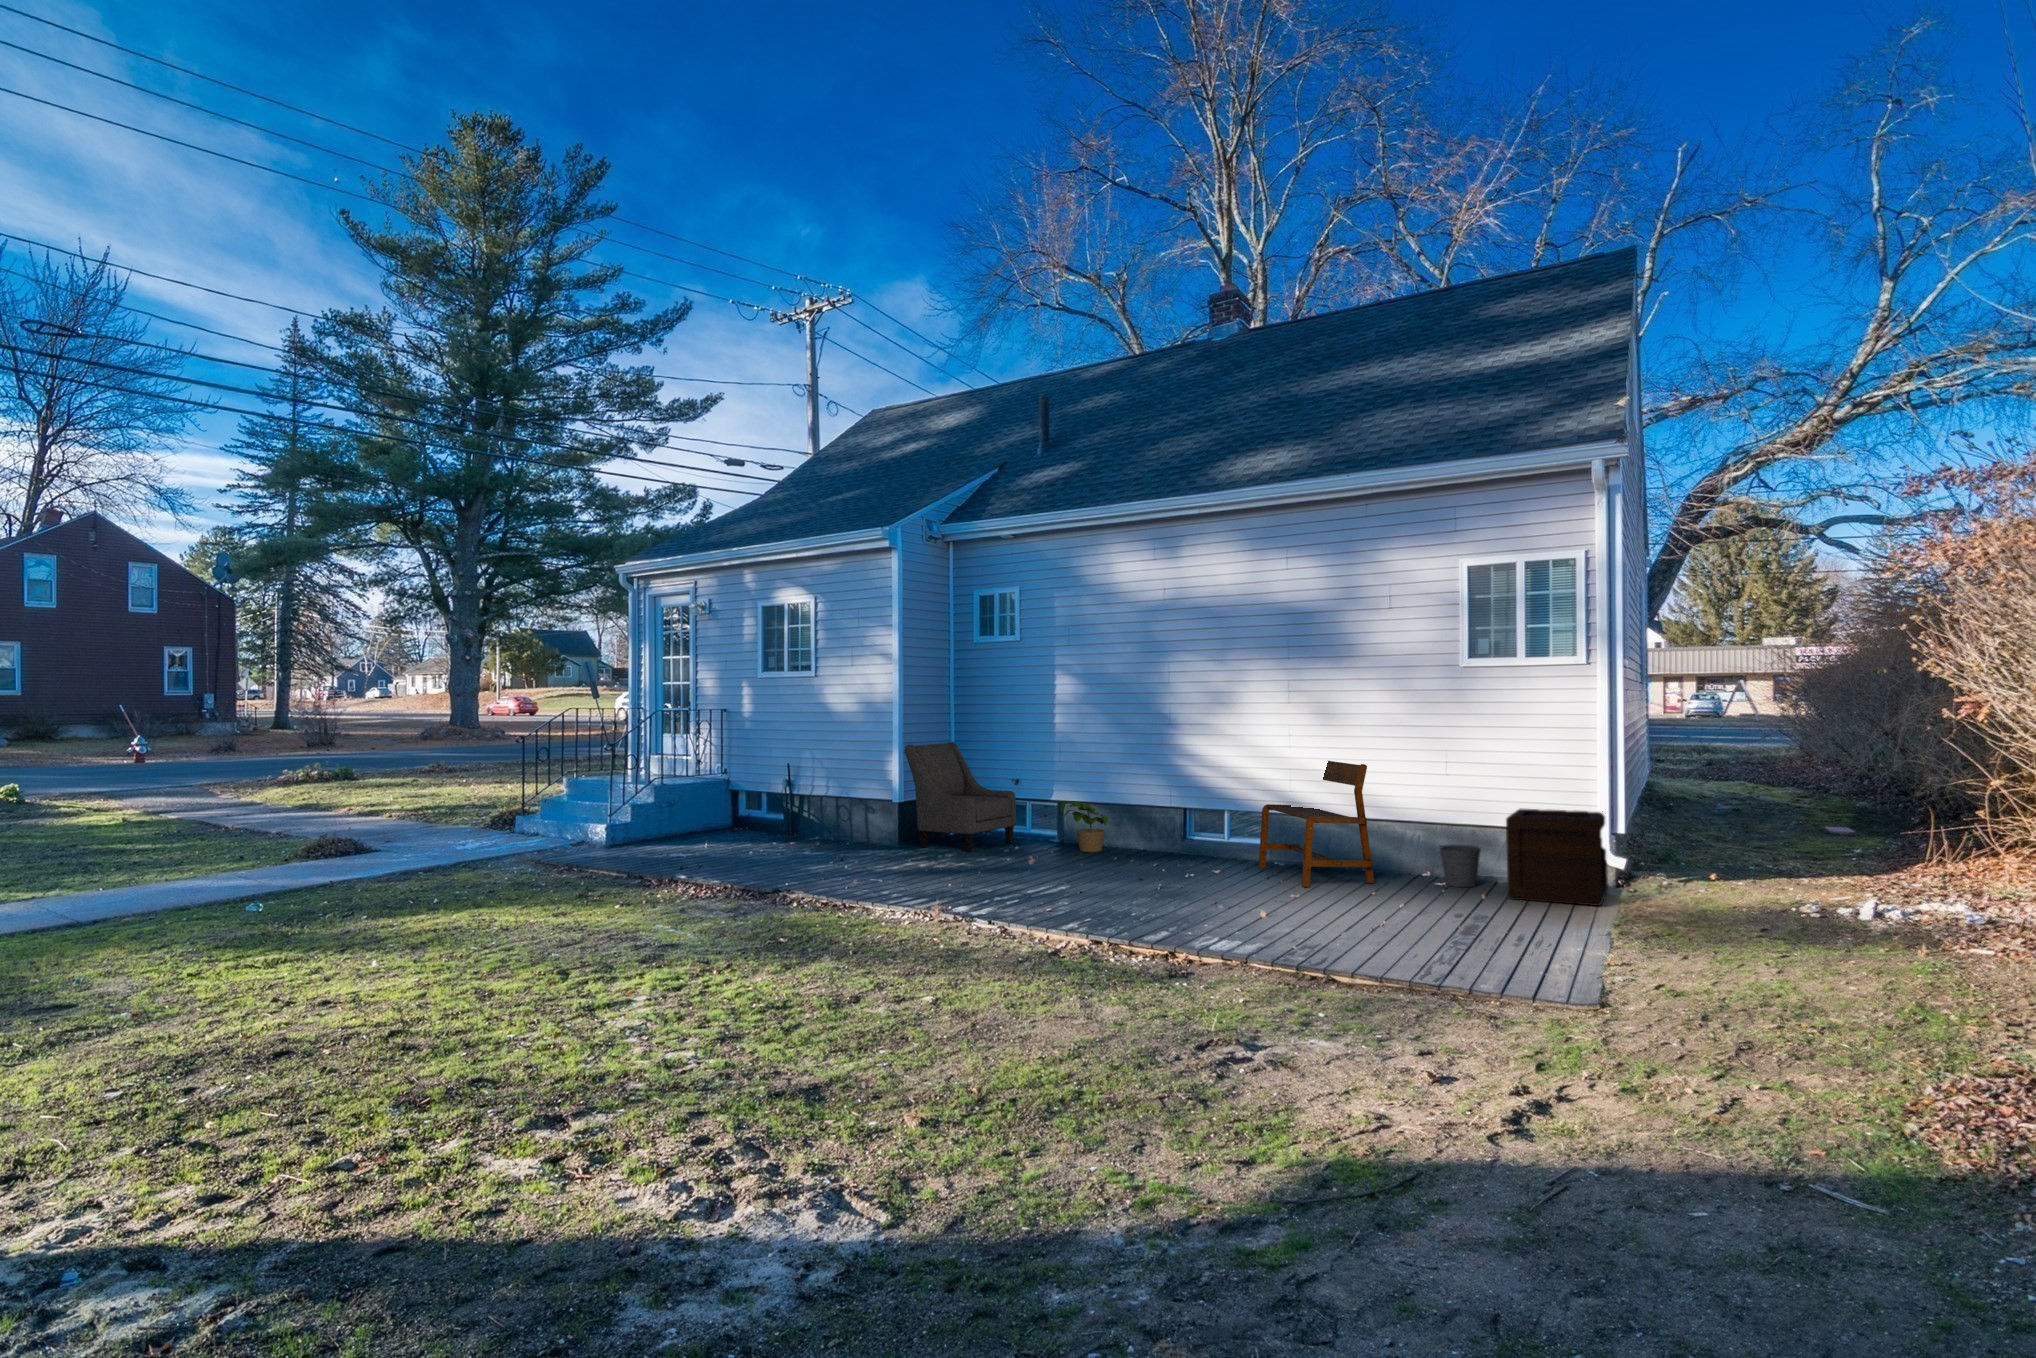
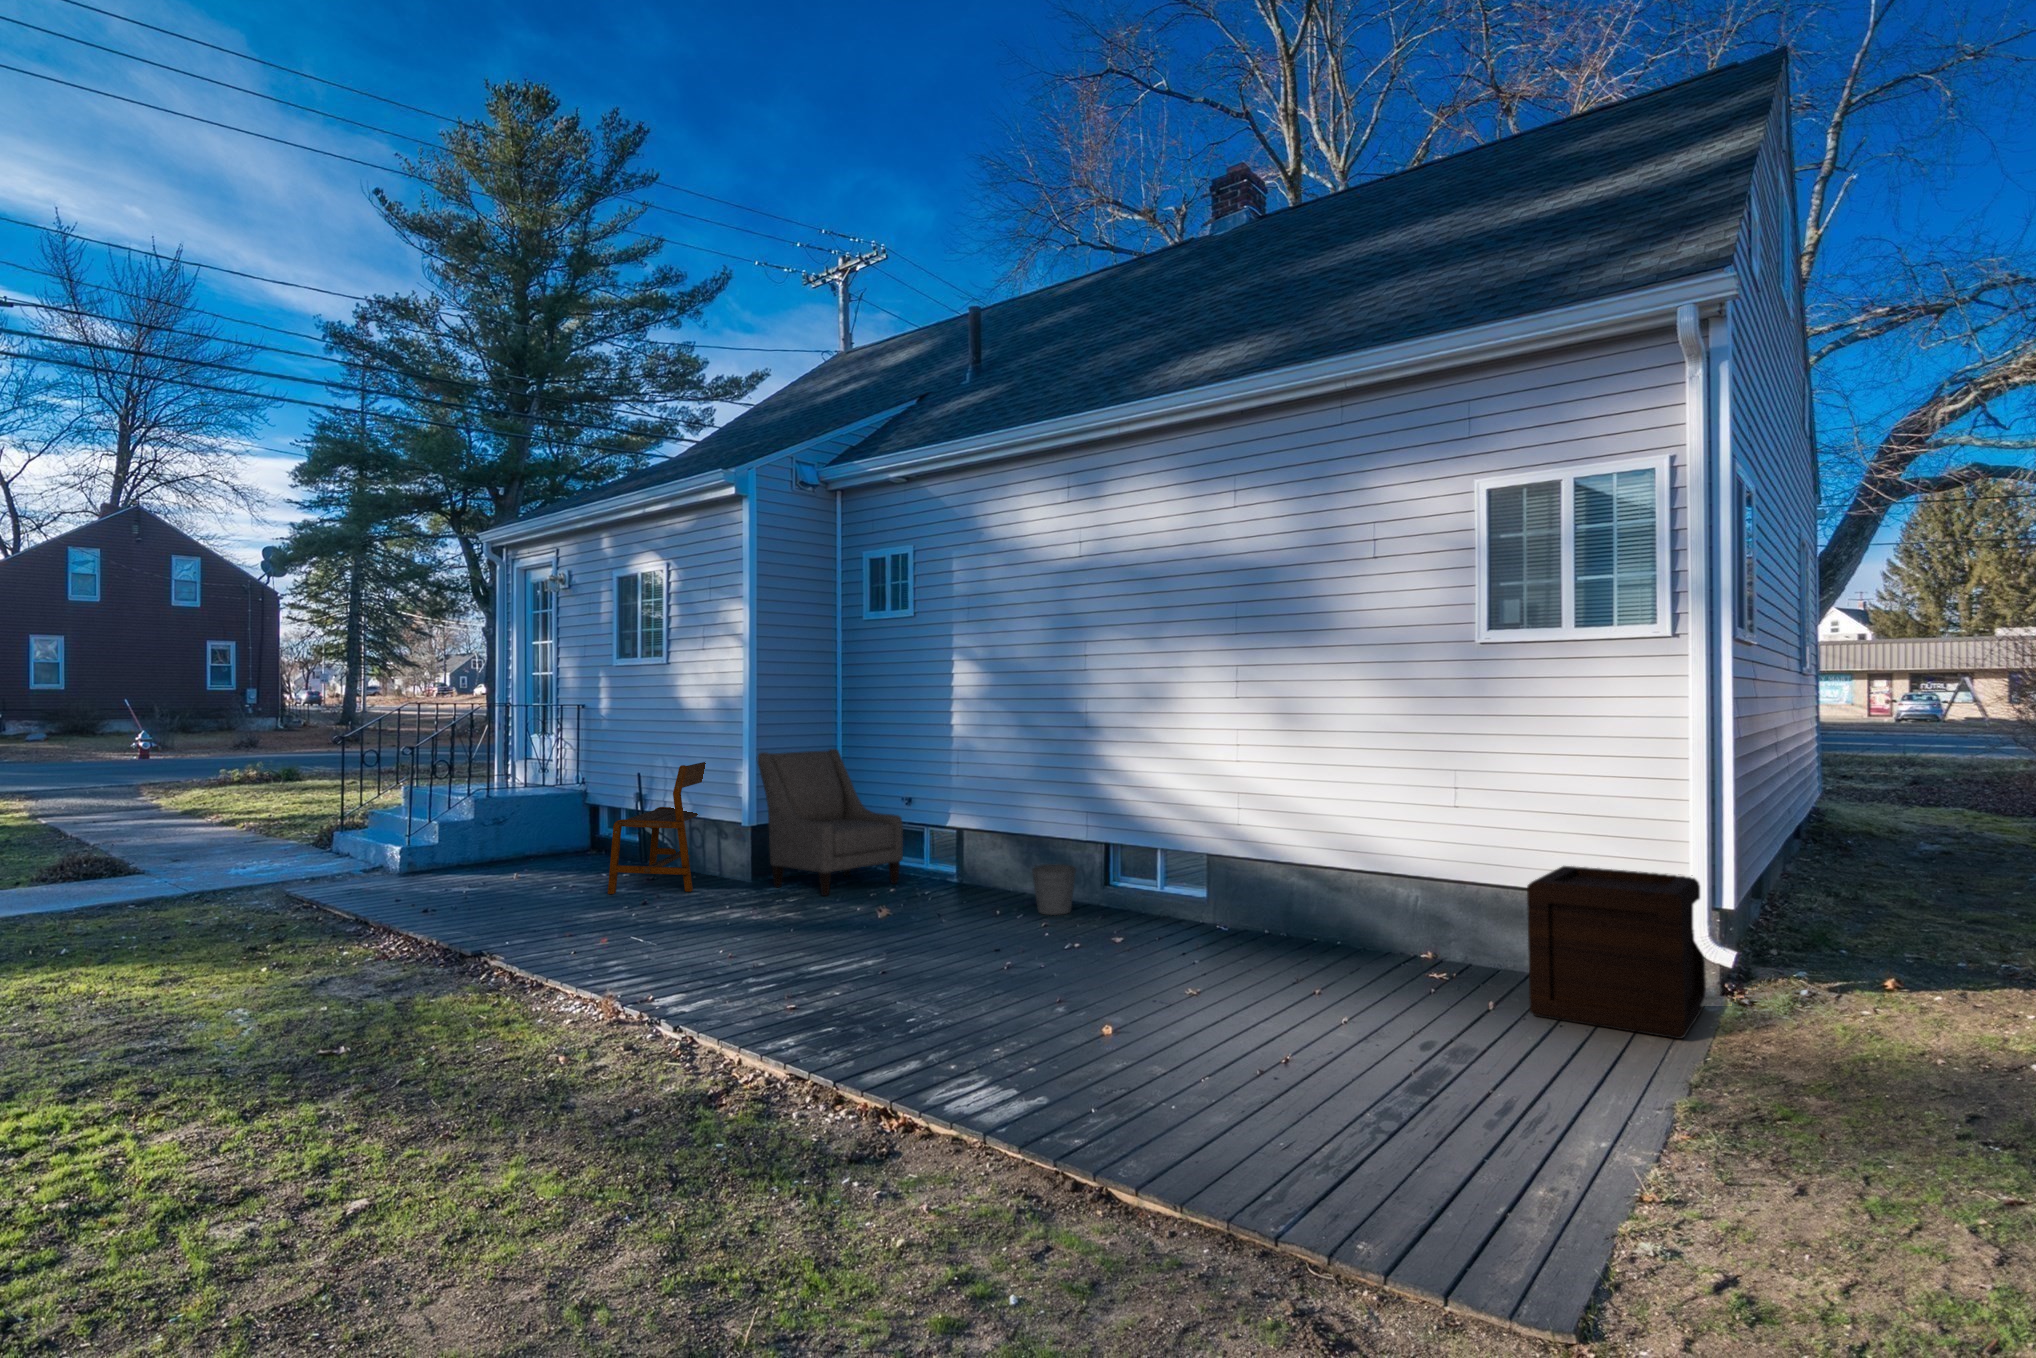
bench: present [1259,761,1374,887] -> present [608,762,706,894]
potted plant: present [1060,801,1107,852] -> none [935,832,1006,902]
bucket: present [1440,844,1481,887] -> present [1032,864,1076,915]

